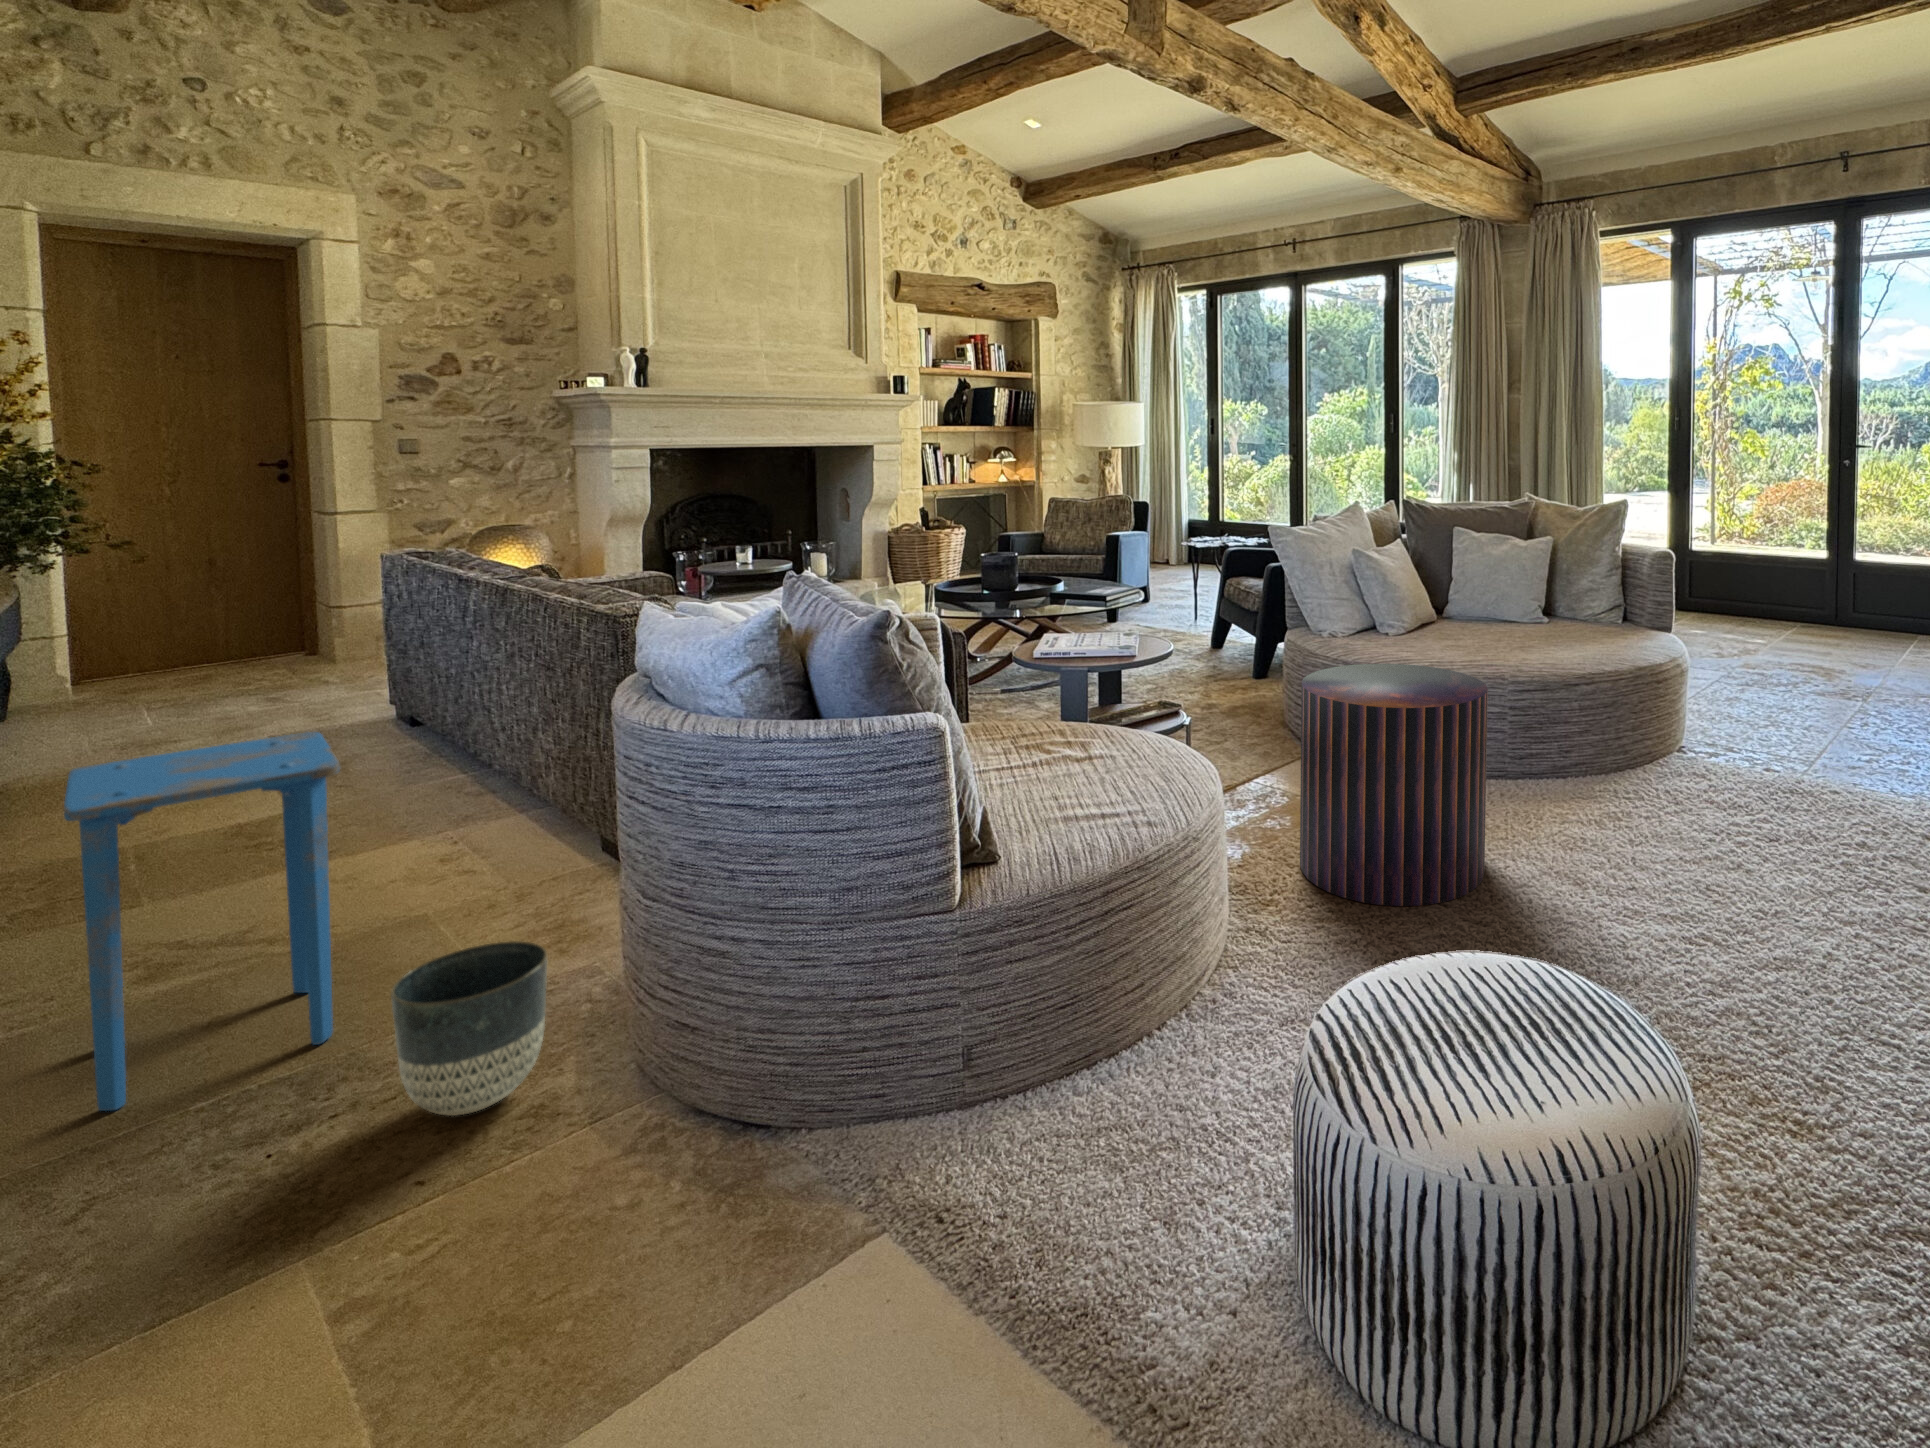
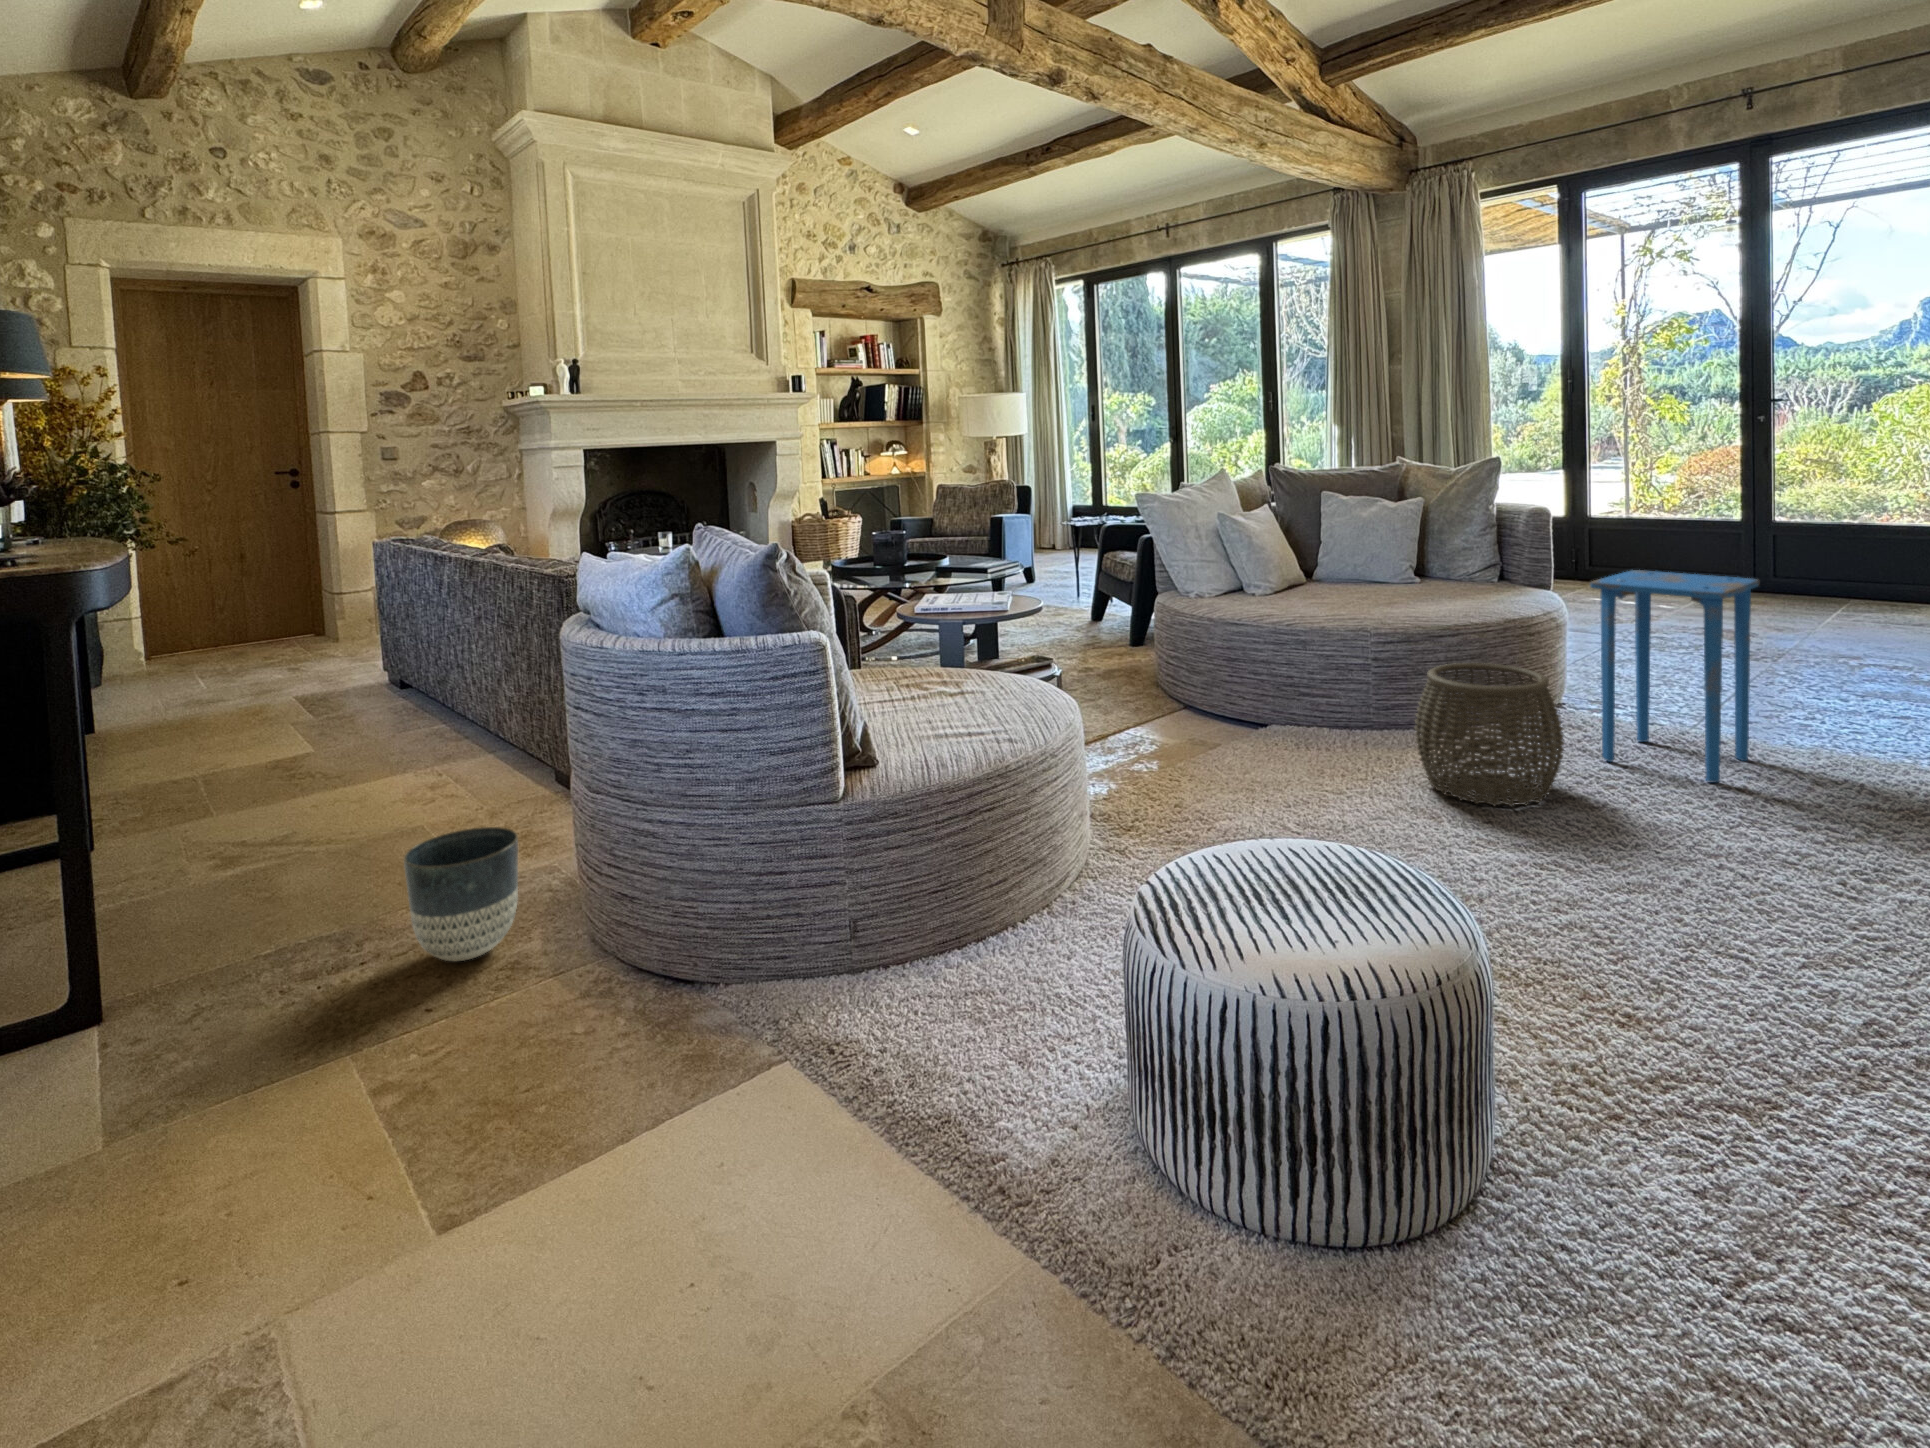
pouf: present [1300,664,1488,906] -> none [1158,611,1341,832]
woven basket: none [1556,719,1703,871] -> present [1414,663,1564,807]
side table: present [64,732,340,1111] -> present [1590,570,1759,782]

